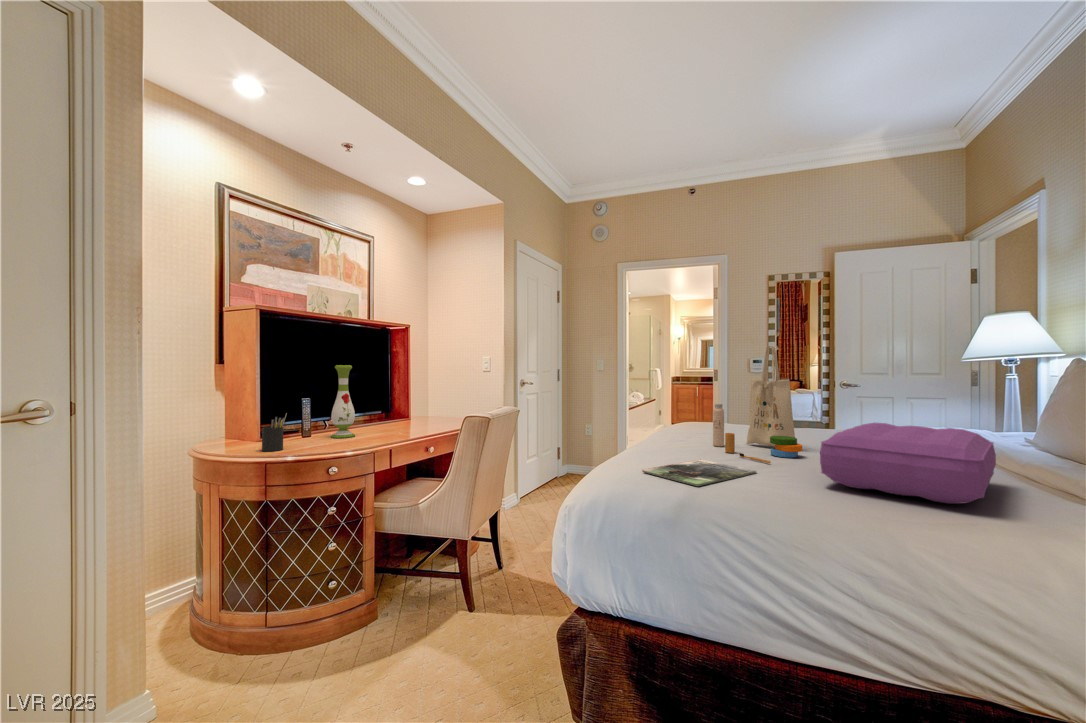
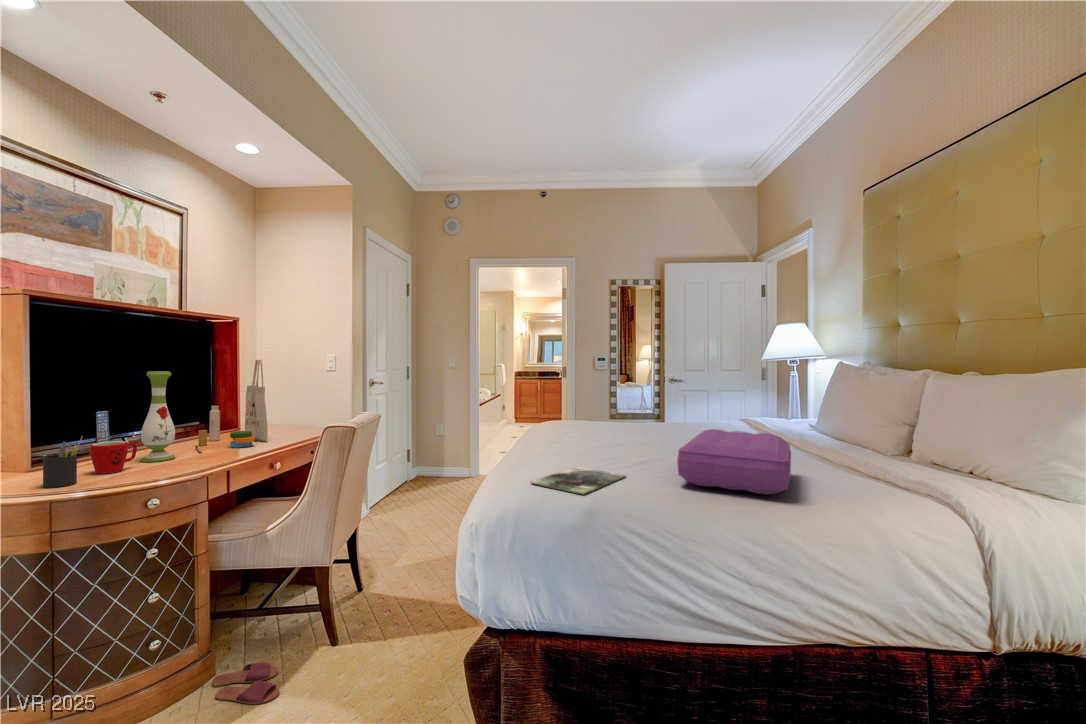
tote bag: present [713,346,802,463] -> present [195,360,268,453]
mug: none [295,419,327,444] -> present [90,441,137,474]
slippers: none [375,617,425,653] -> present [212,663,280,704]

